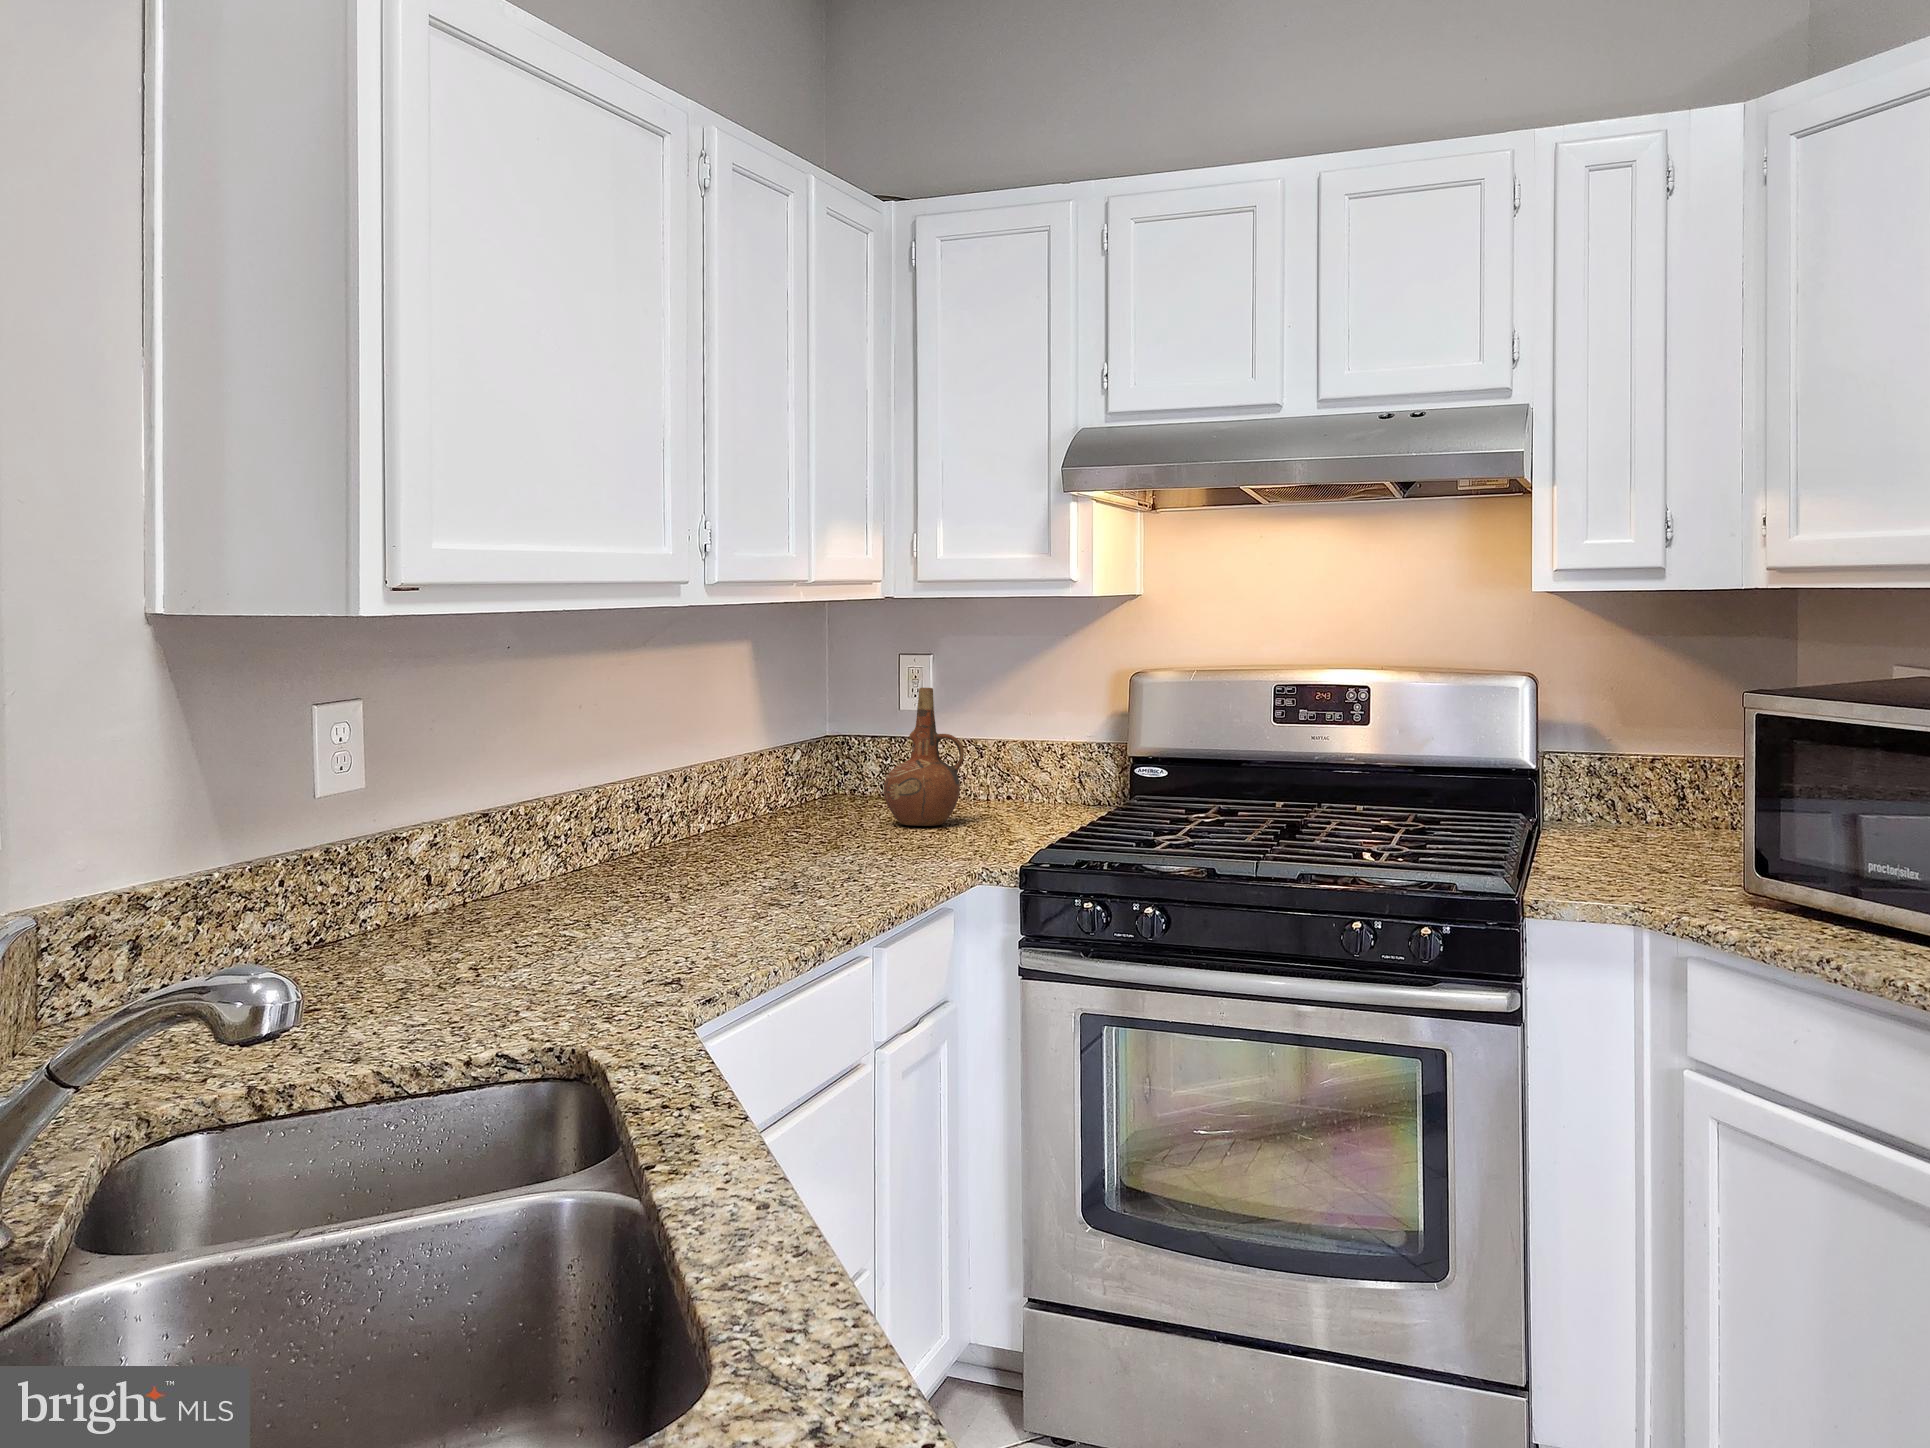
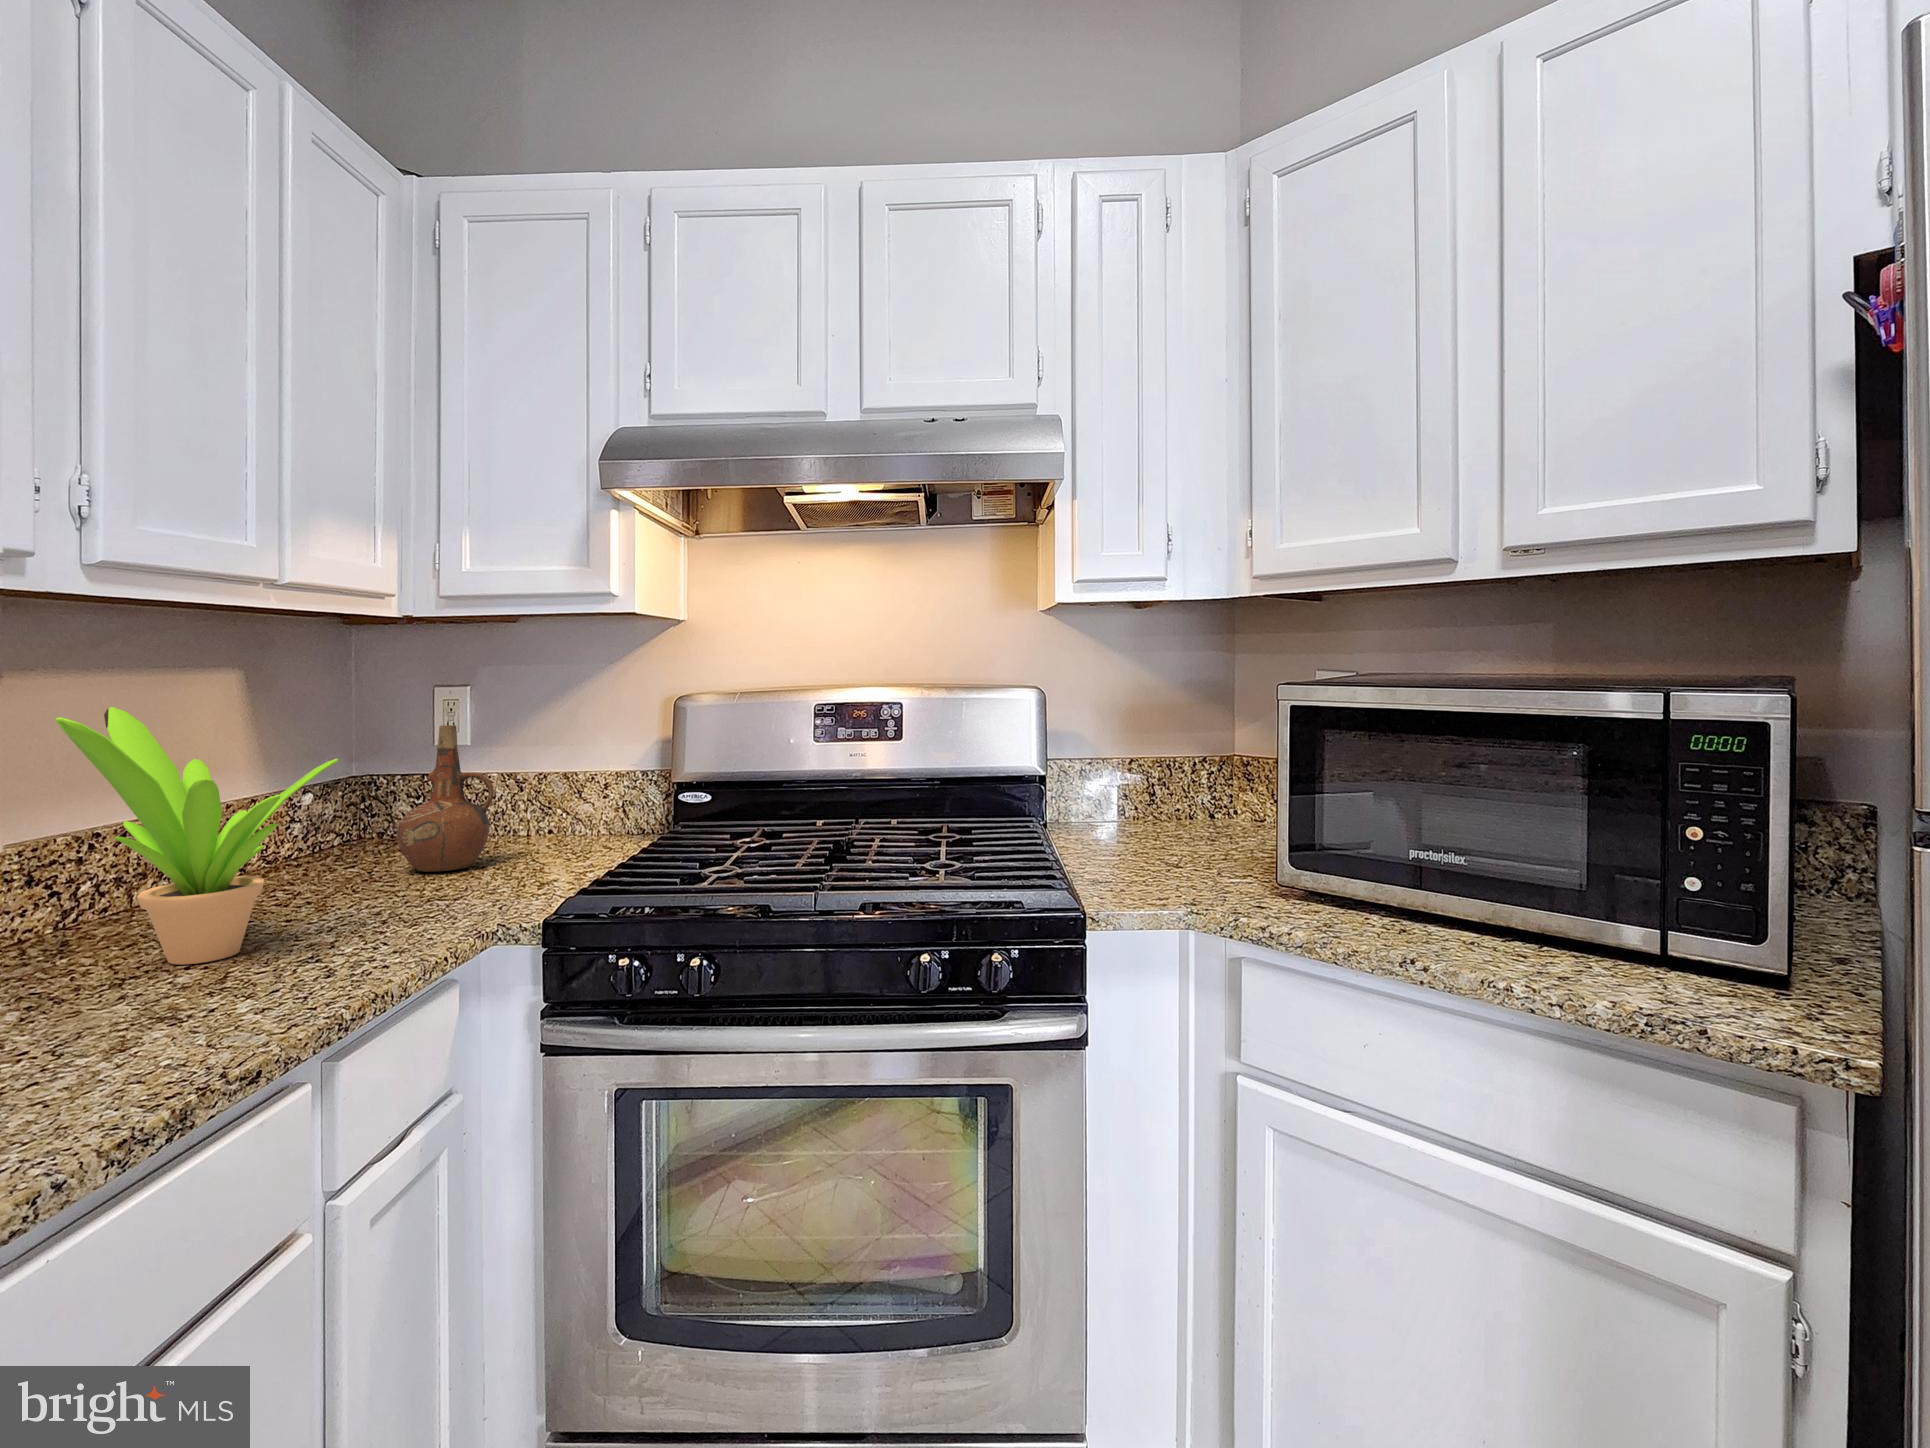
potted plant: none [710,669,867,871] -> present [55,707,339,965]

